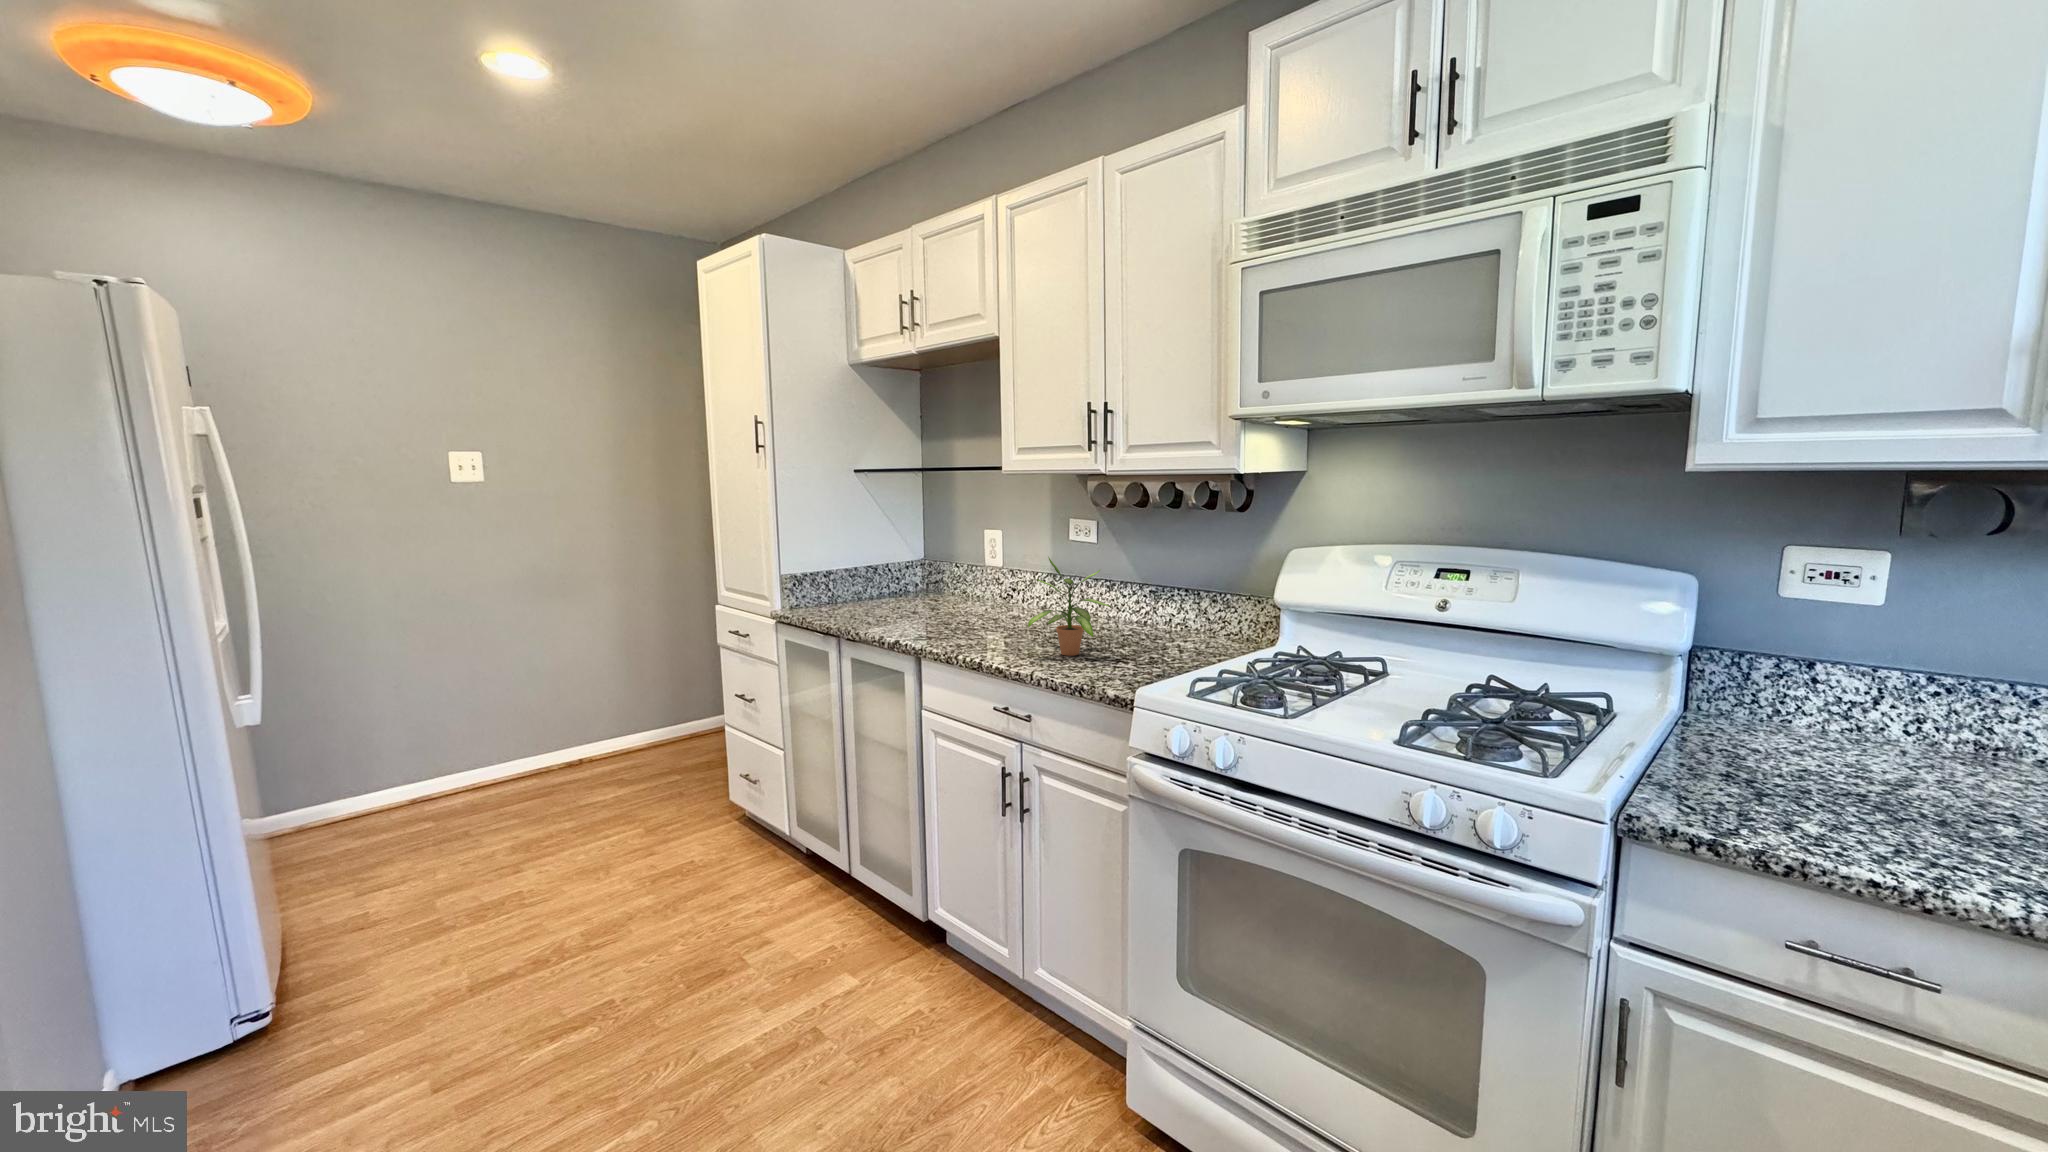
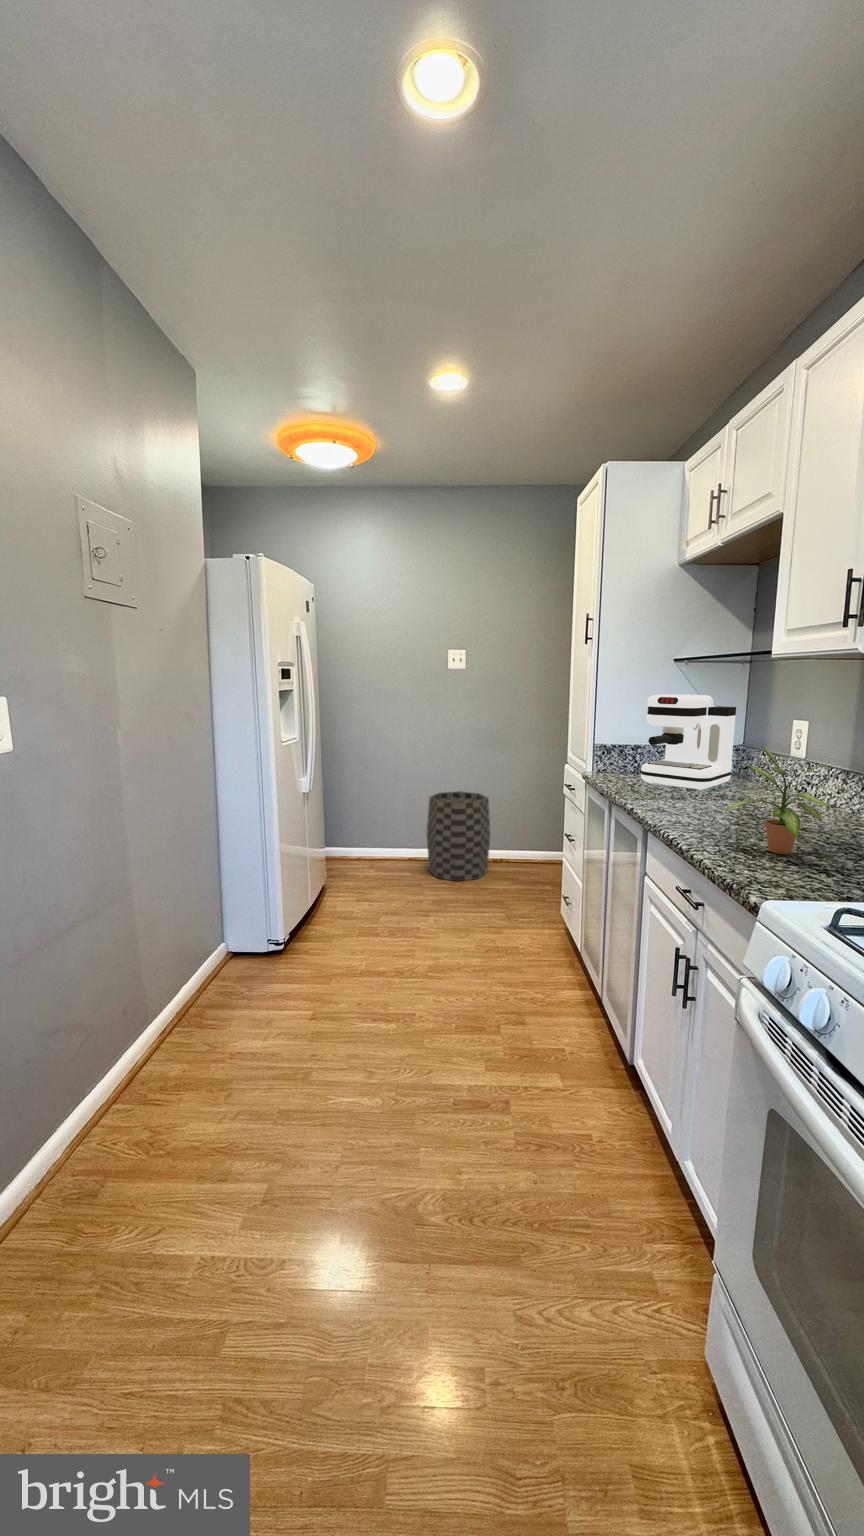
coffee maker: none [851,510,935,613] -> present [641,694,736,791]
trash can: none [453,669,569,815] -> present [427,791,490,881]

